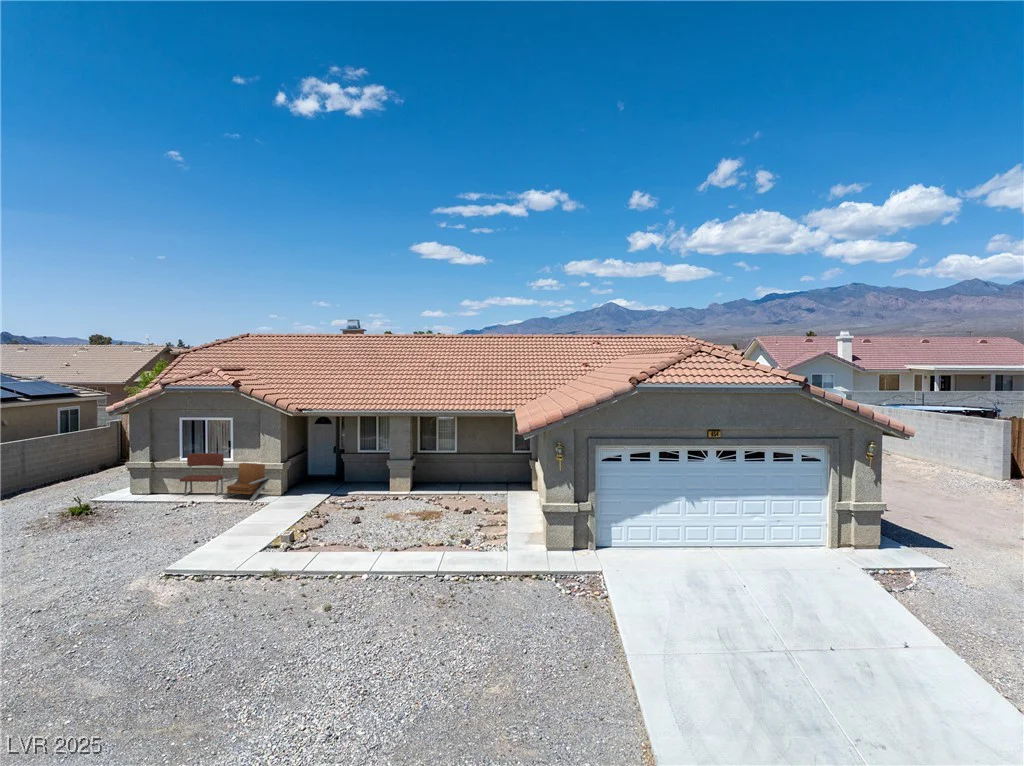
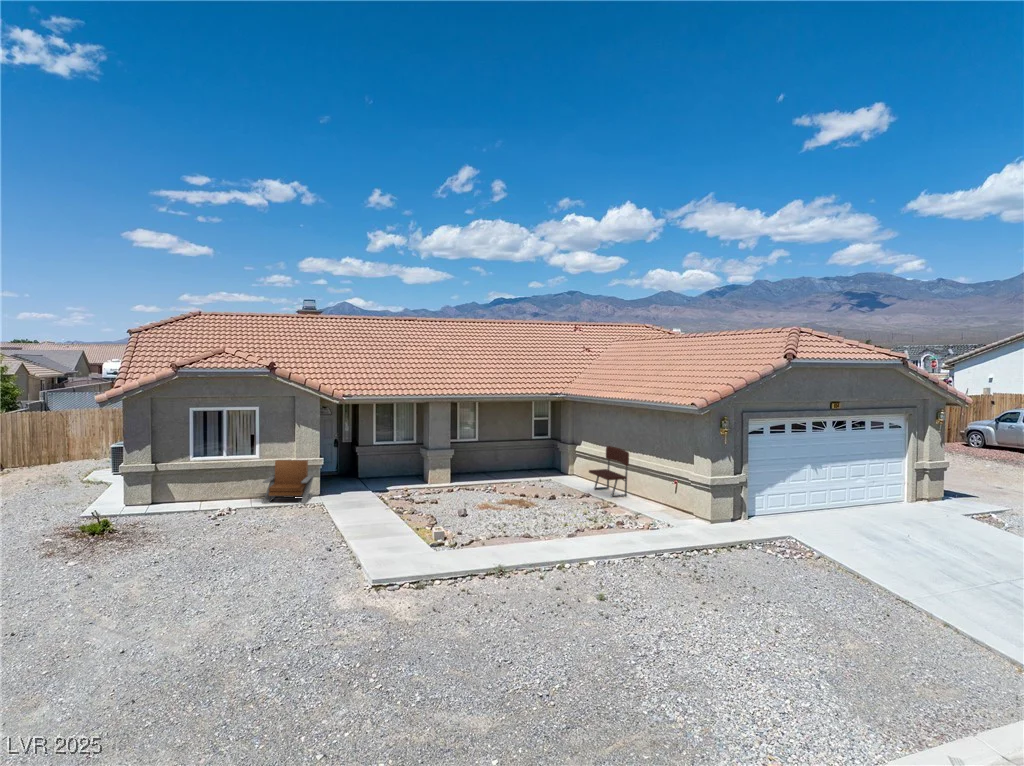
bench: present [180,453,224,496] -> present [589,446,629,497]

